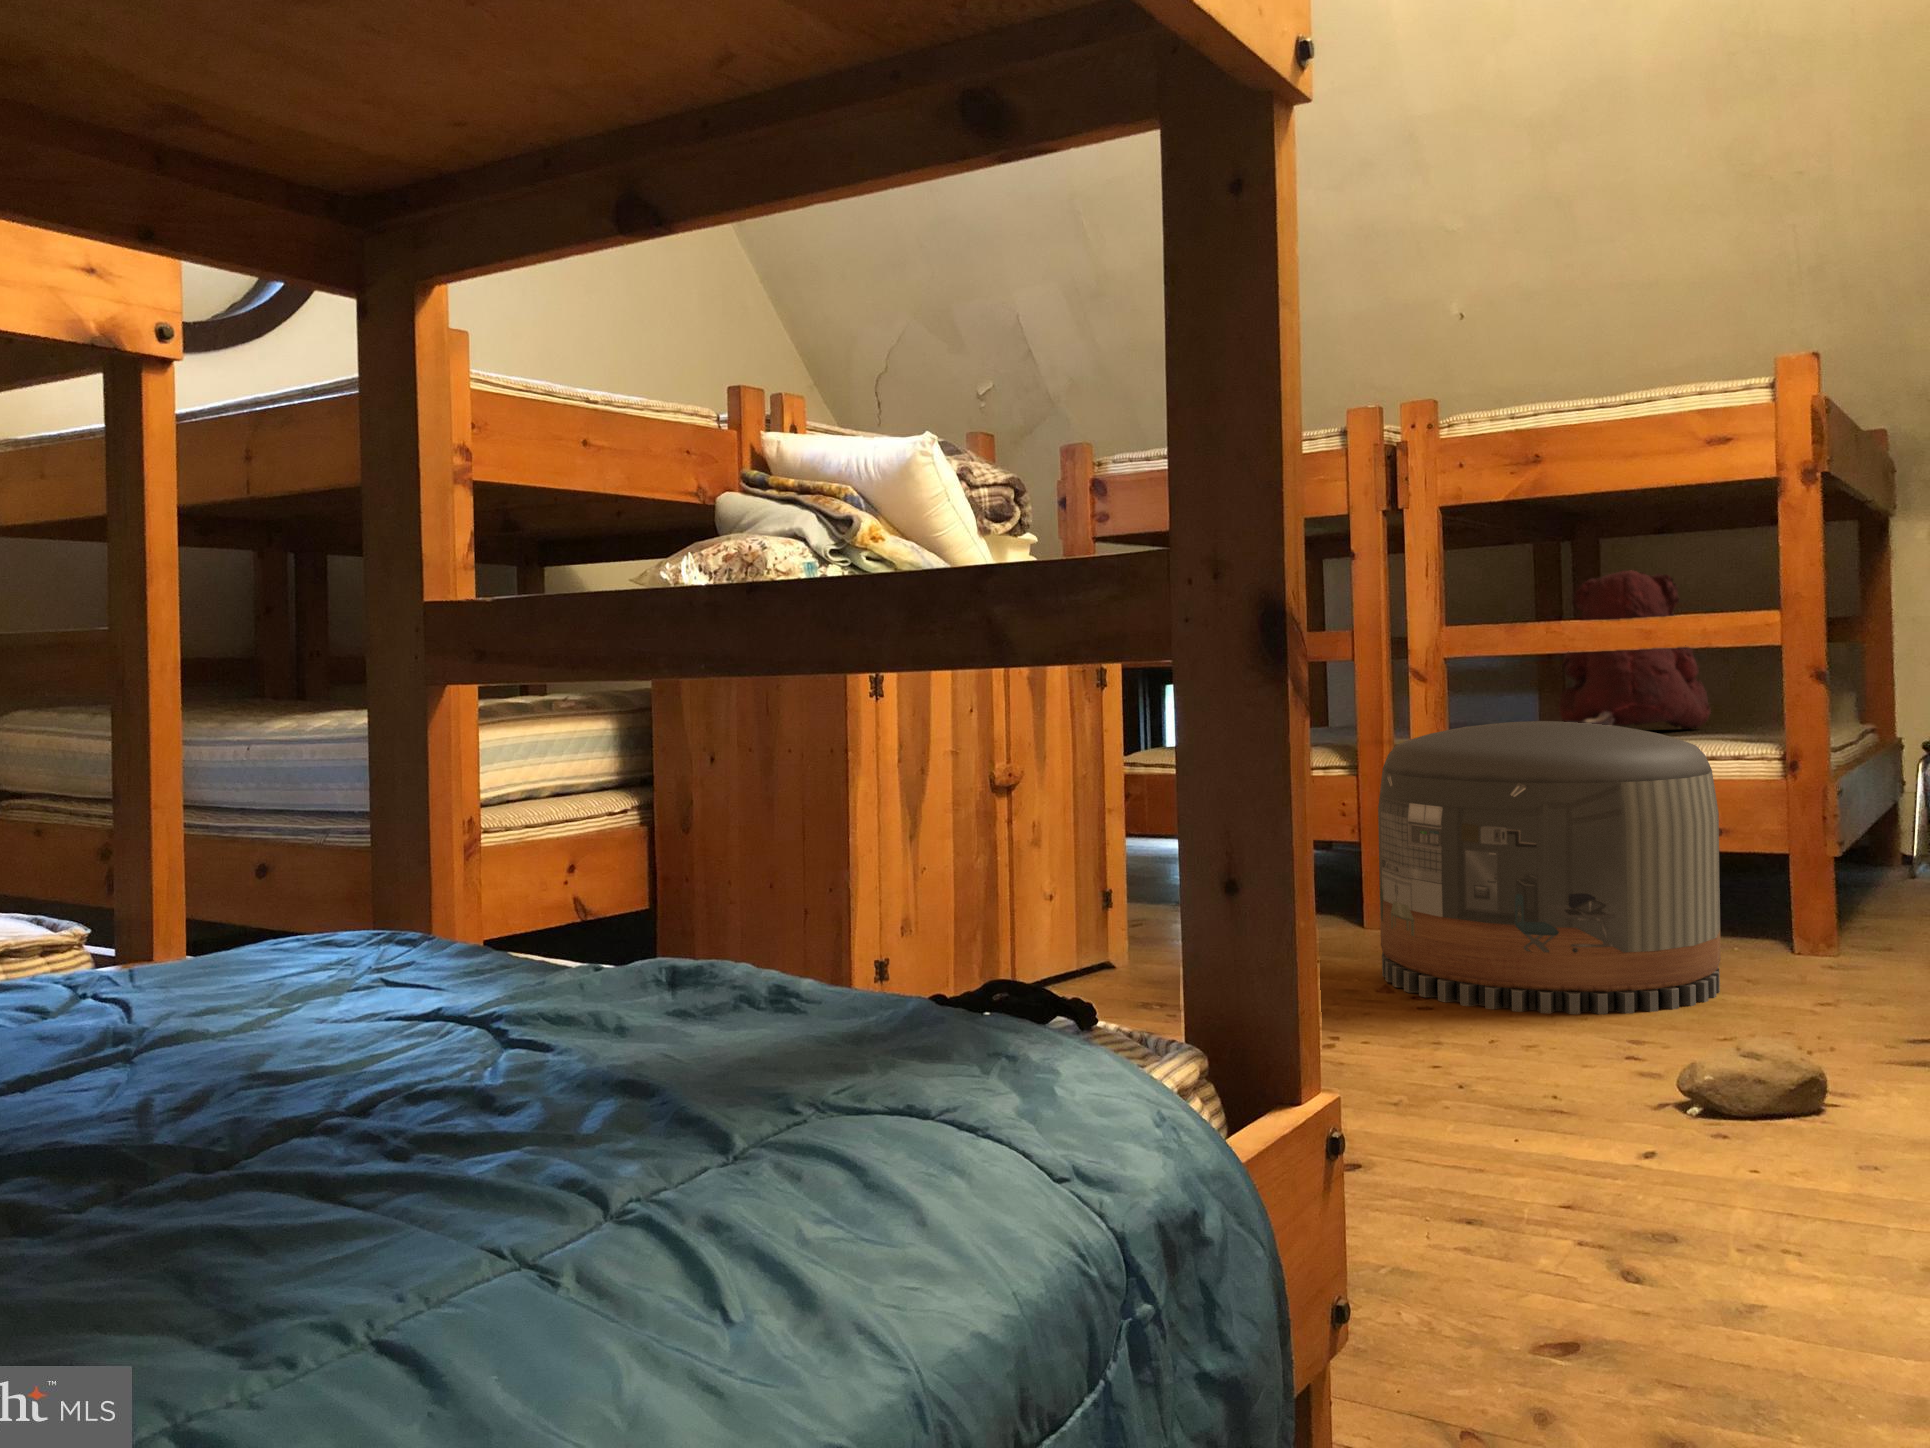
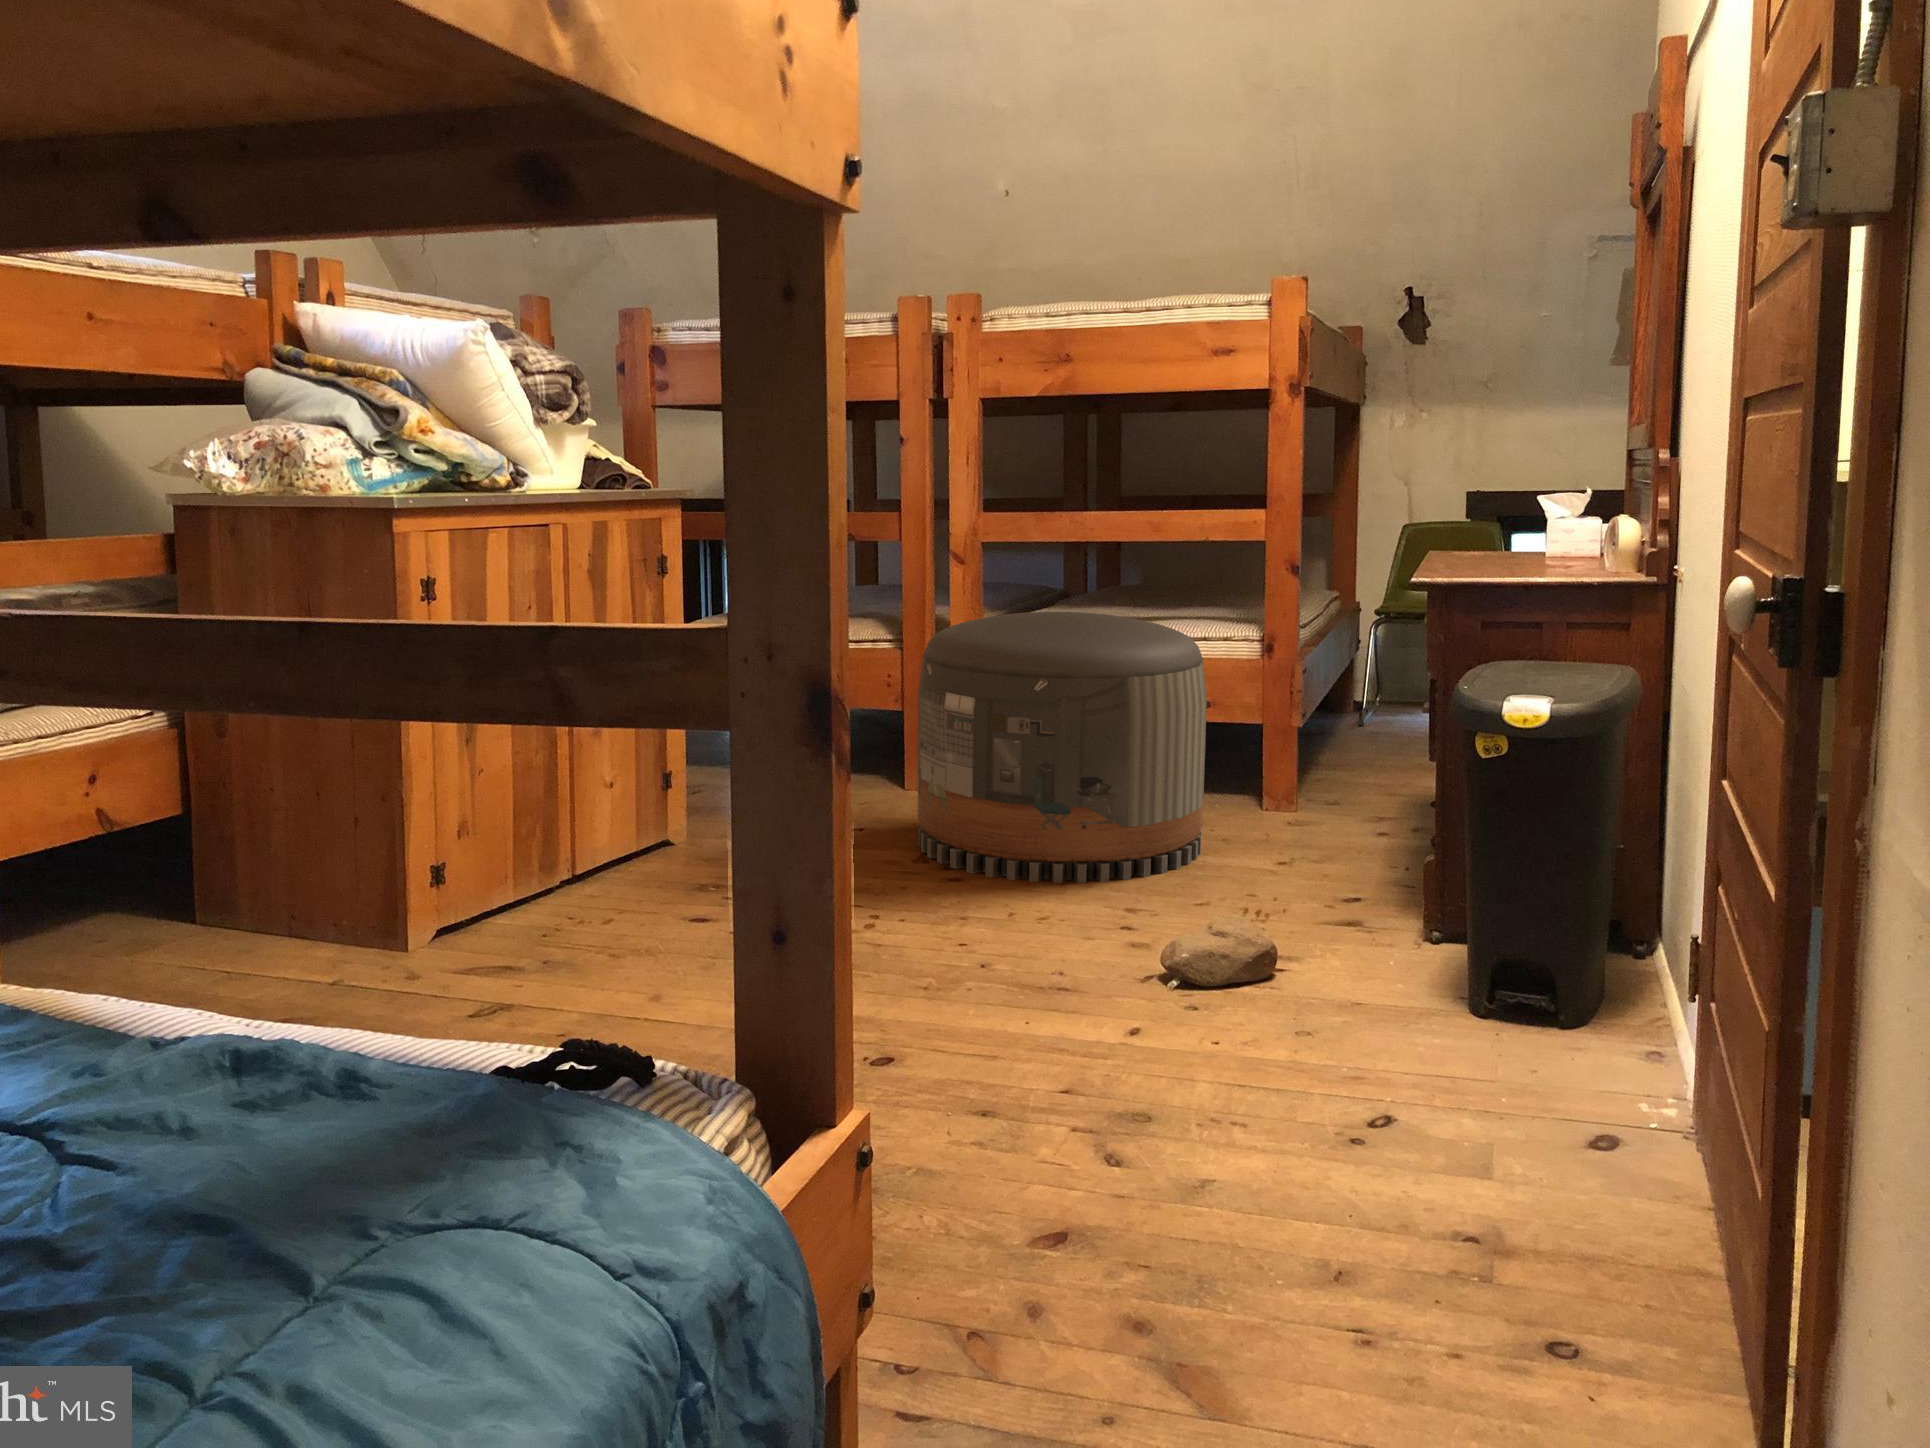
teddy bear: present [1559,570,1711,730] -> none [1080,454,1206,608]

